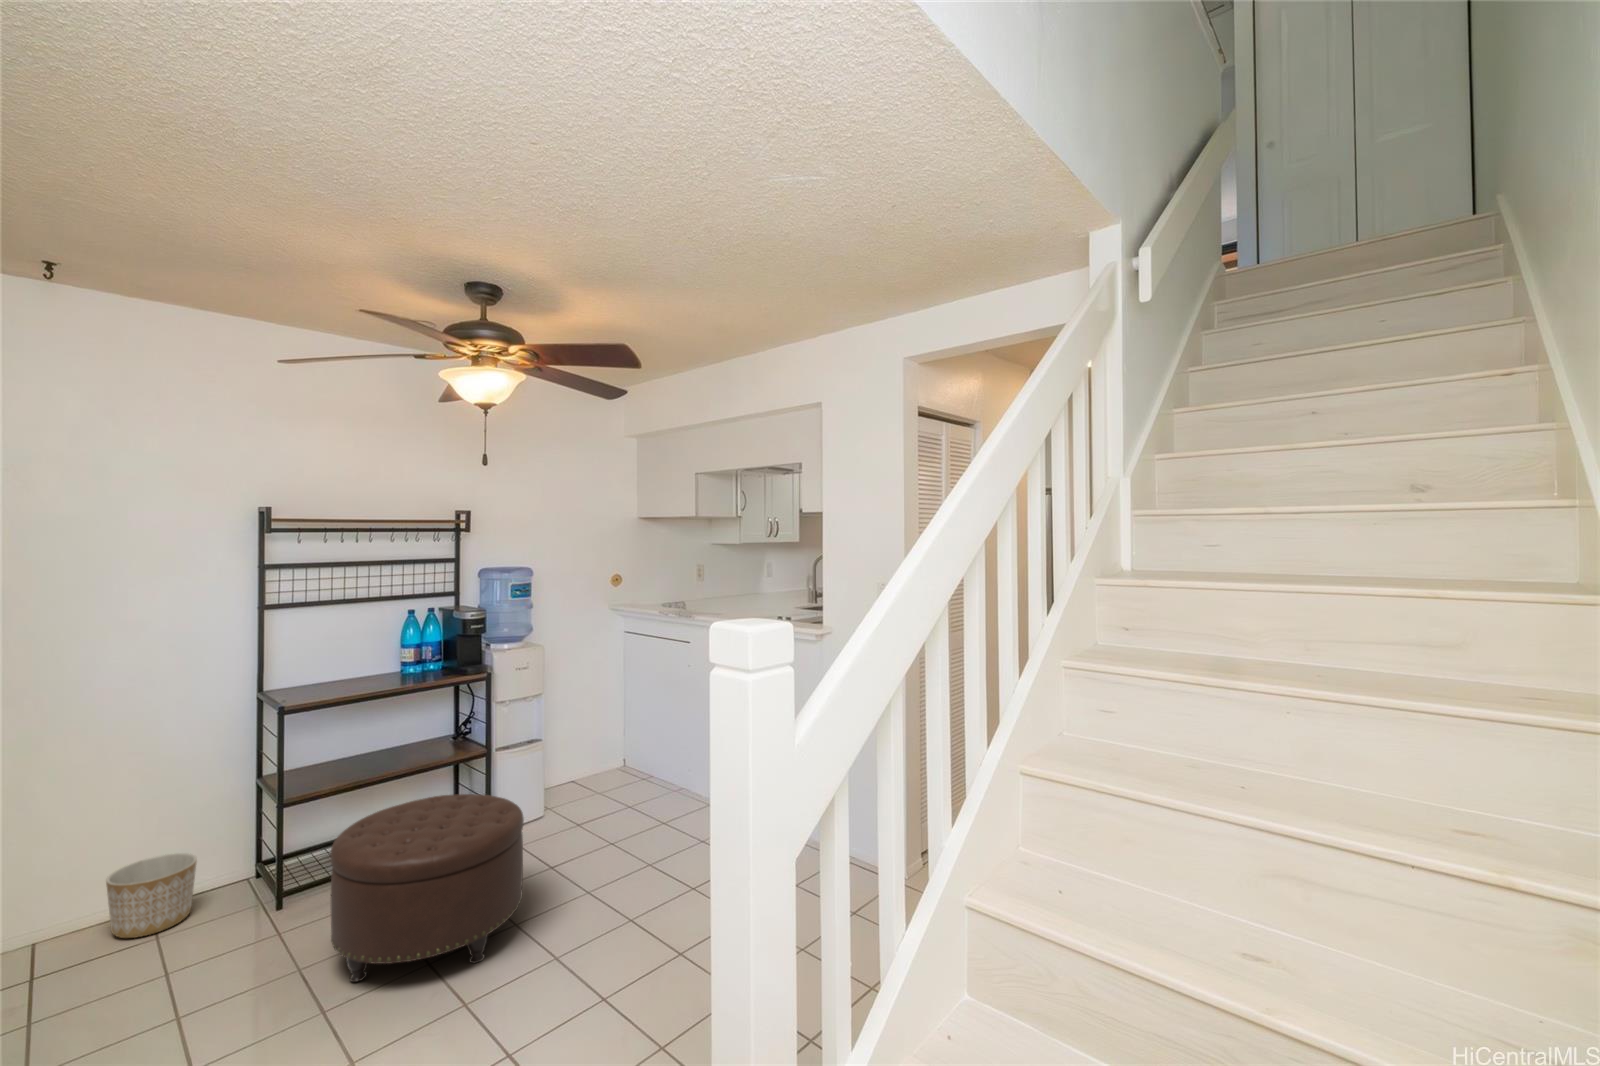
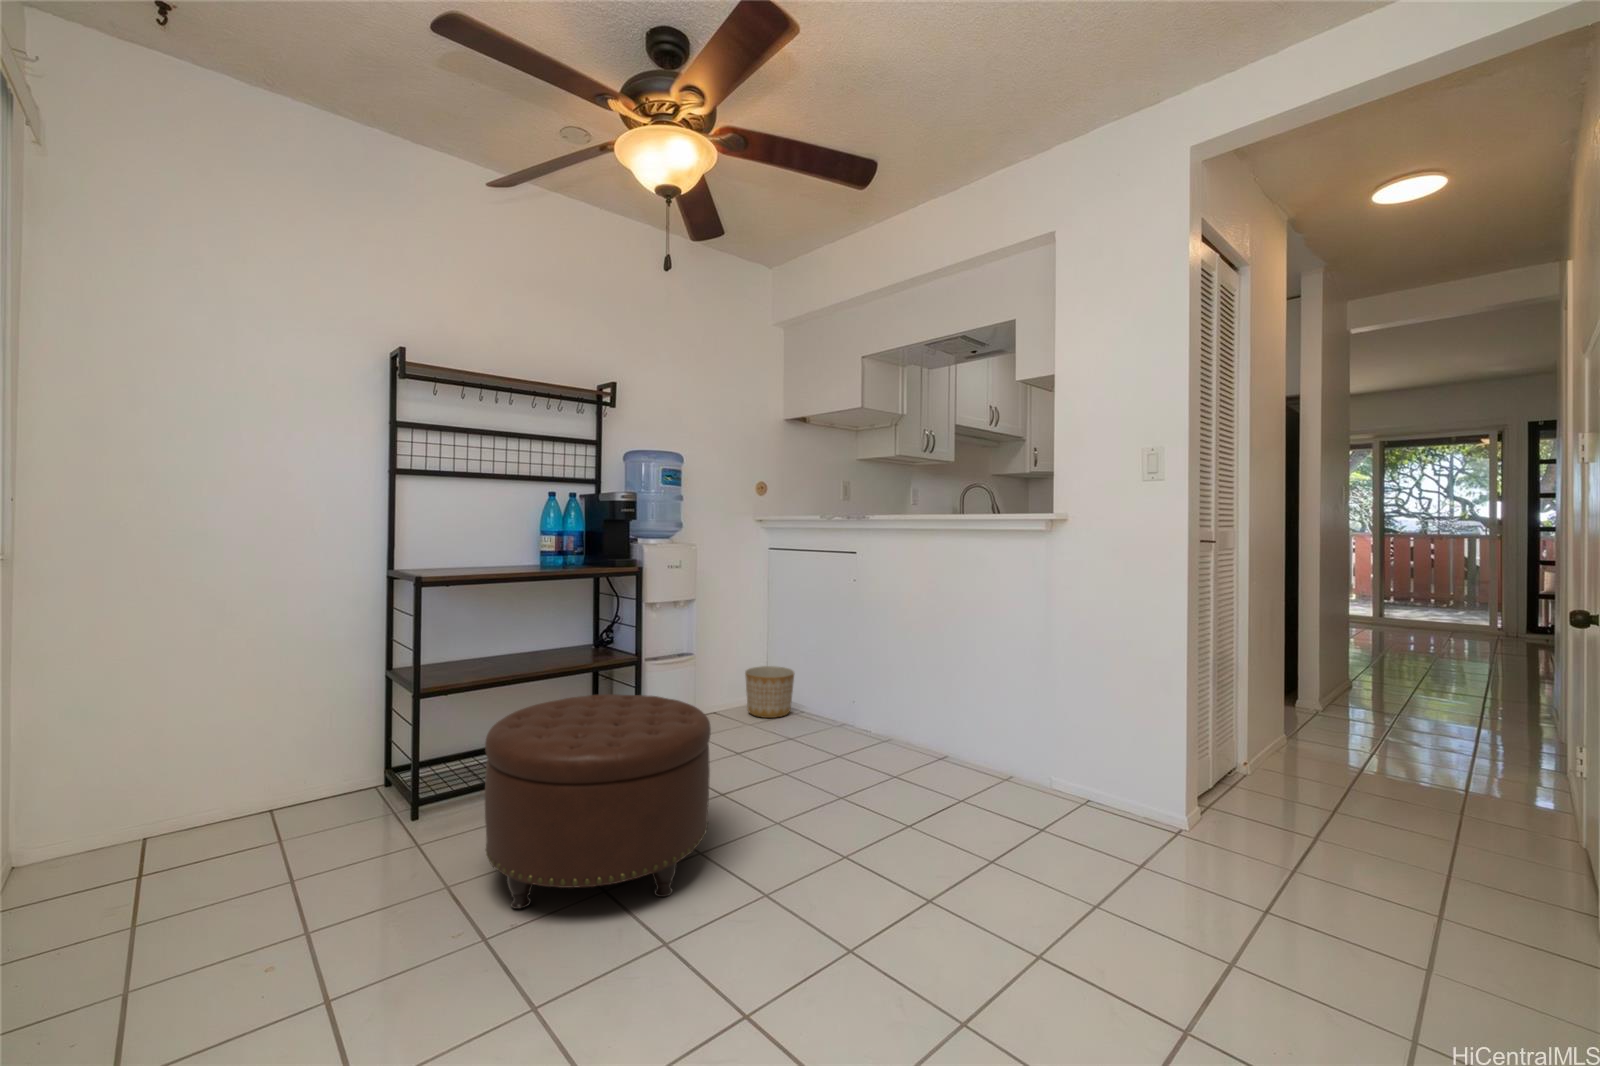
planter: present [106,853,197,938] -> present [745,666,794,718]

